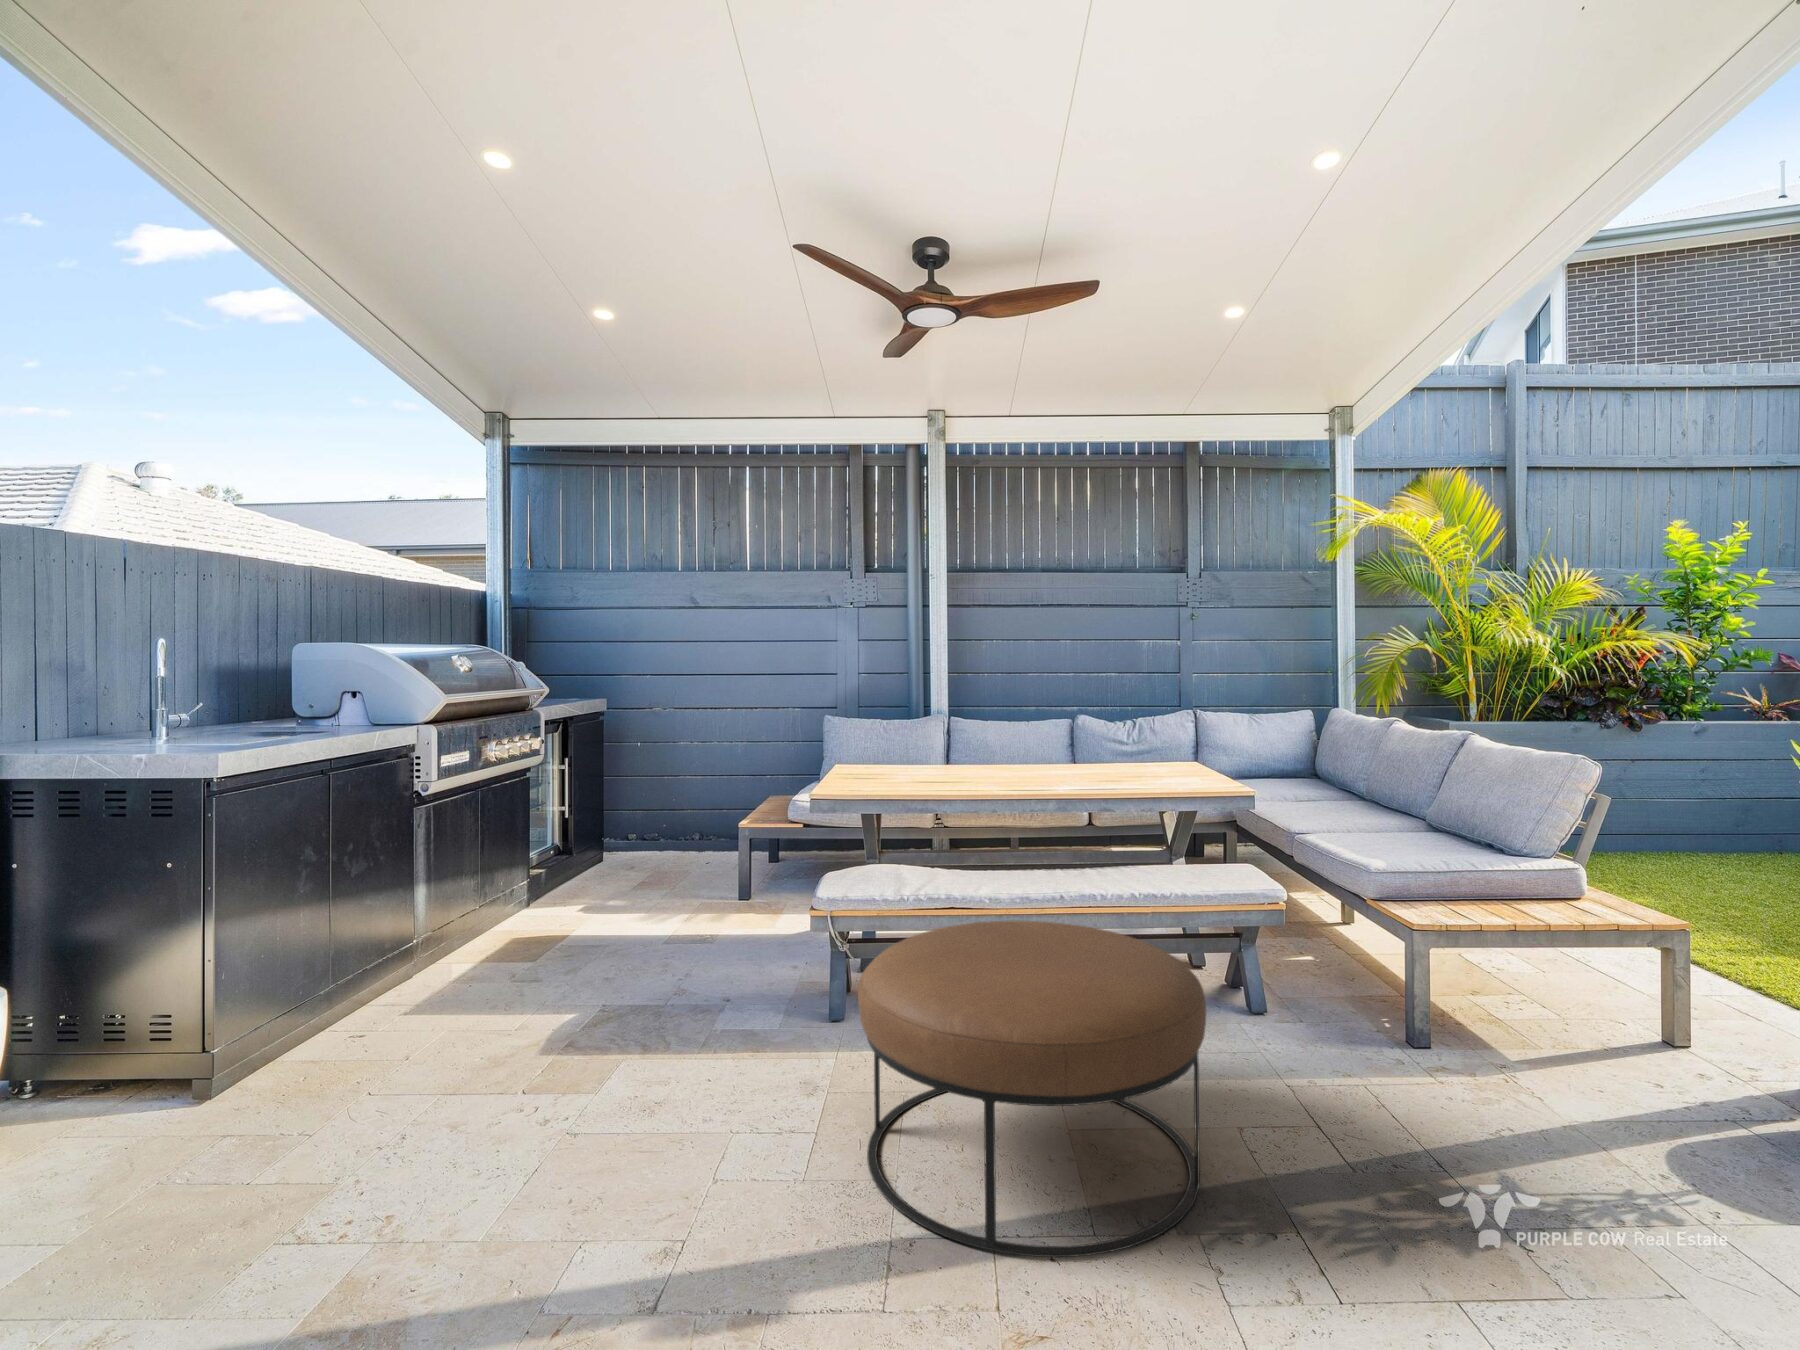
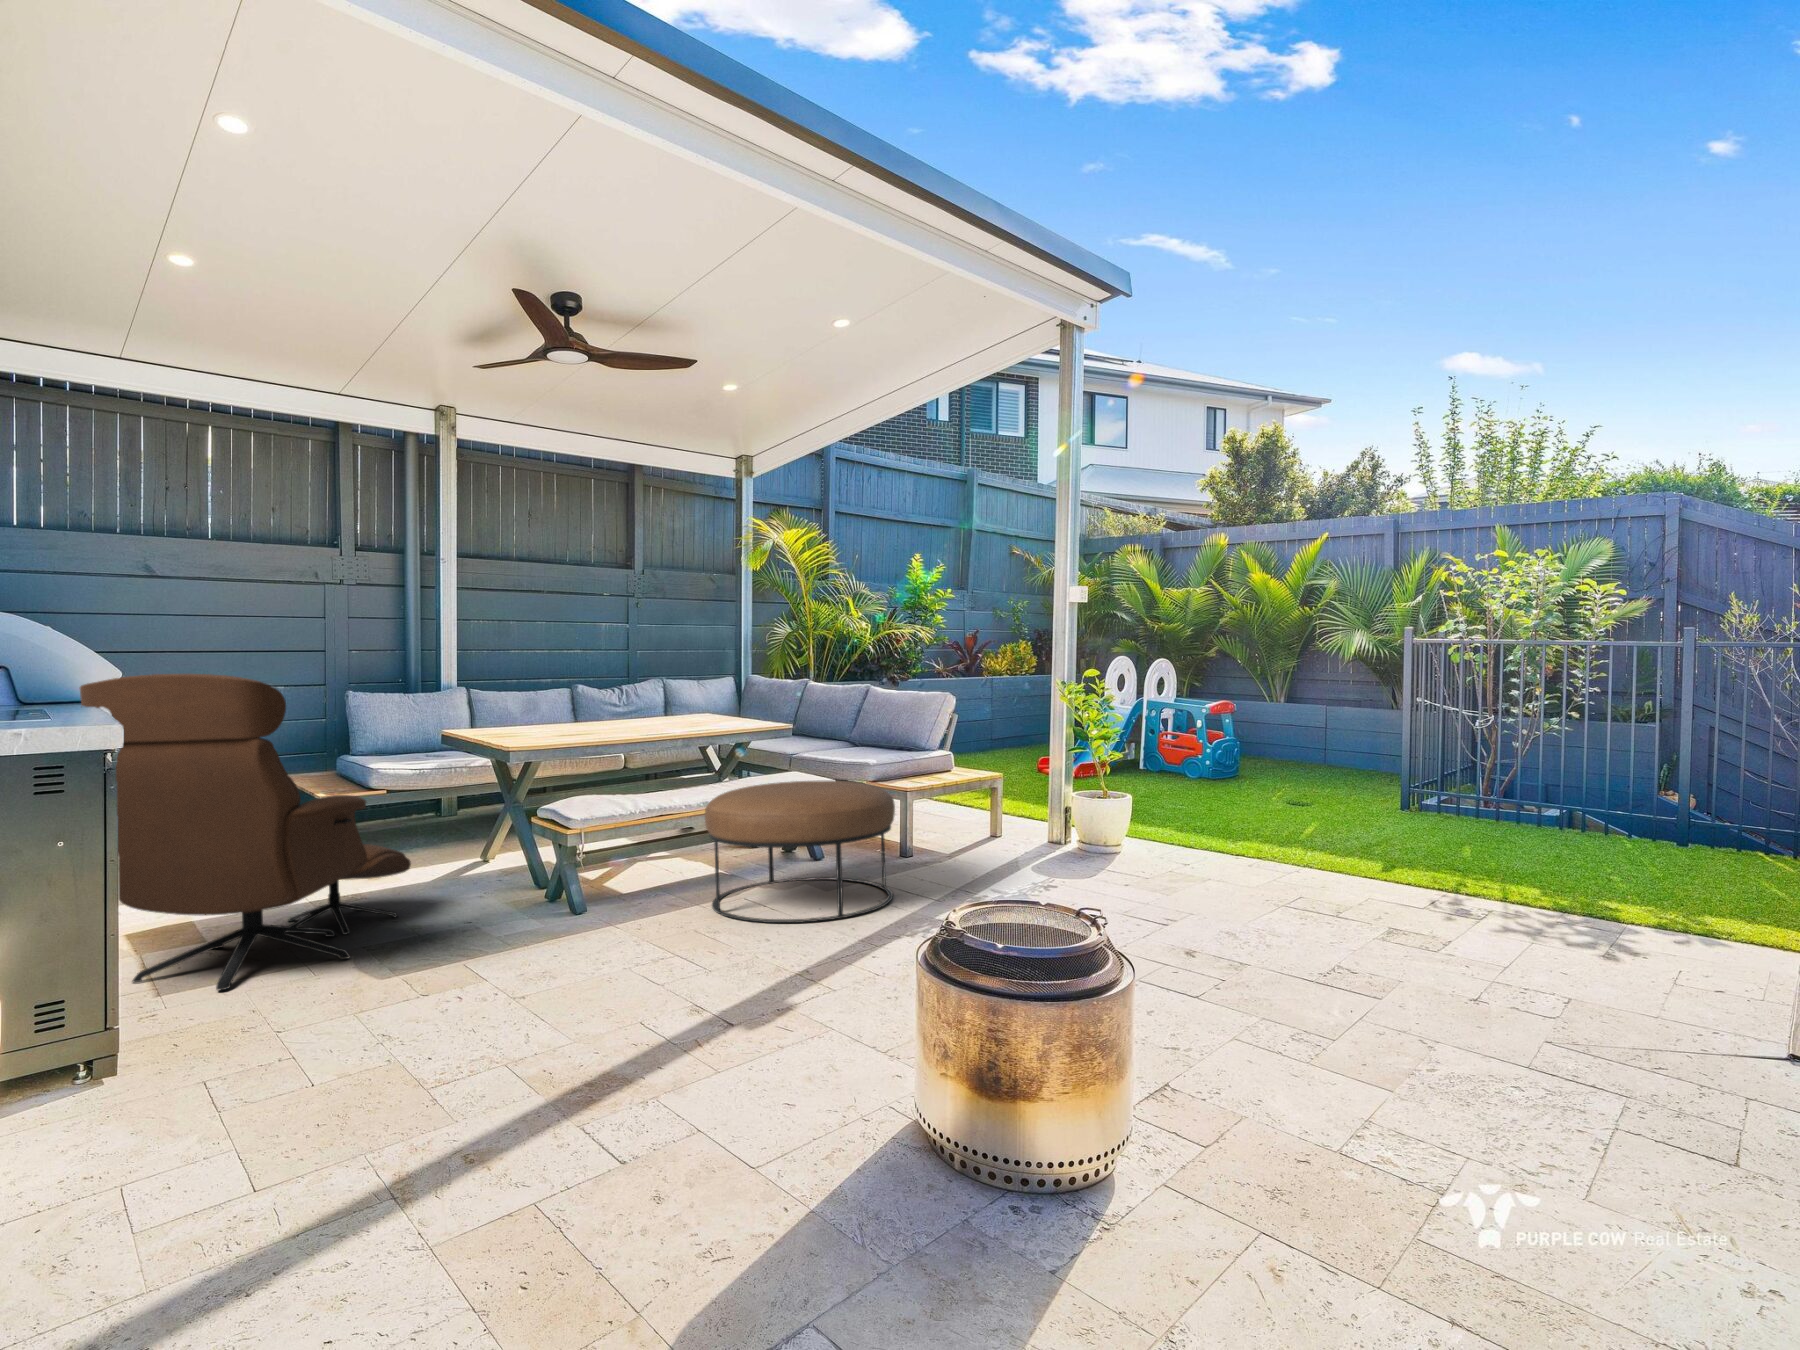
lounge chair: none [315,718,679,1050] -> present [80,674,411,990]

